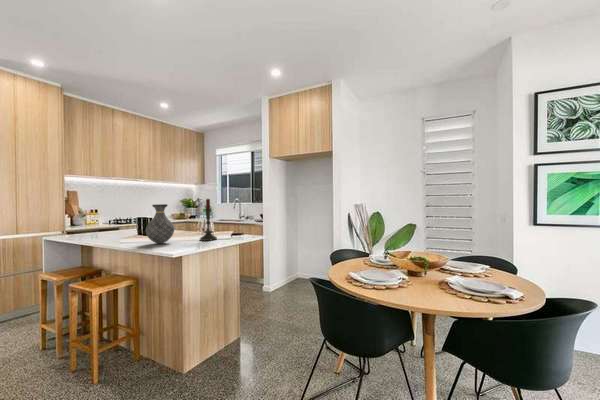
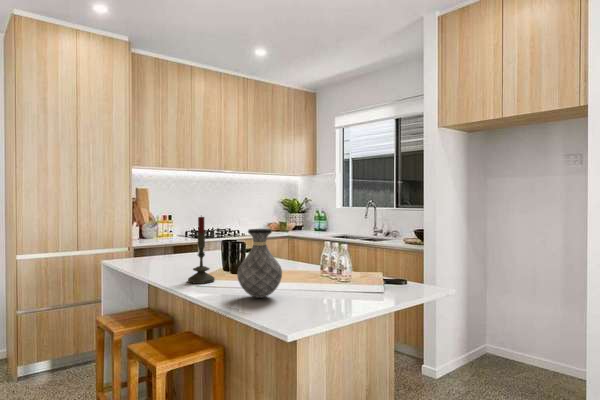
candle: present [200,199,217,241] -> present [188,217,214,284]

